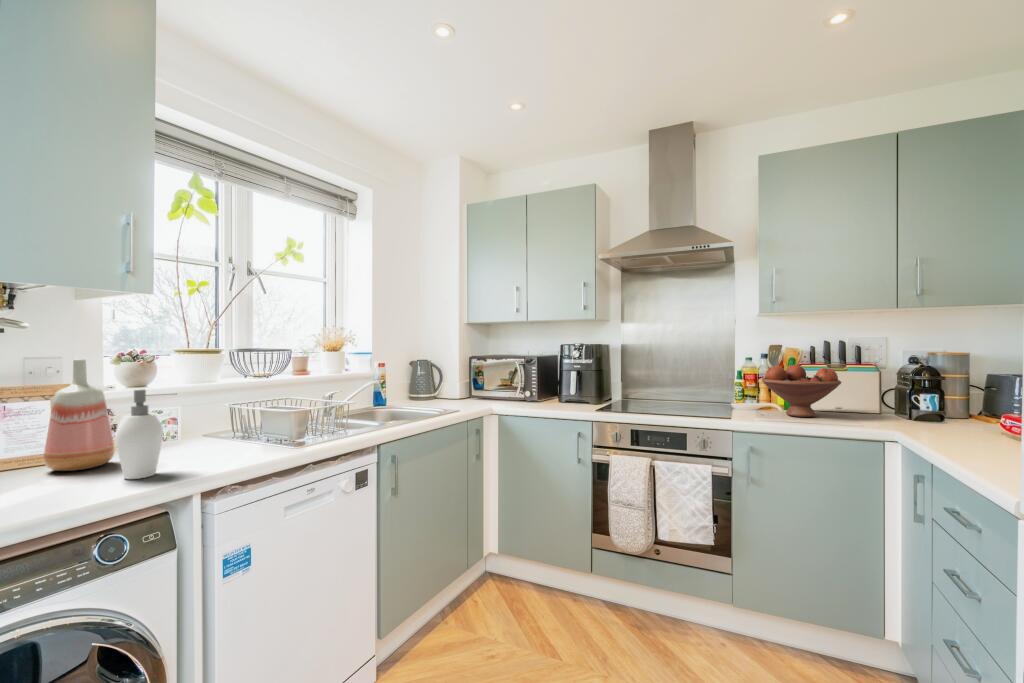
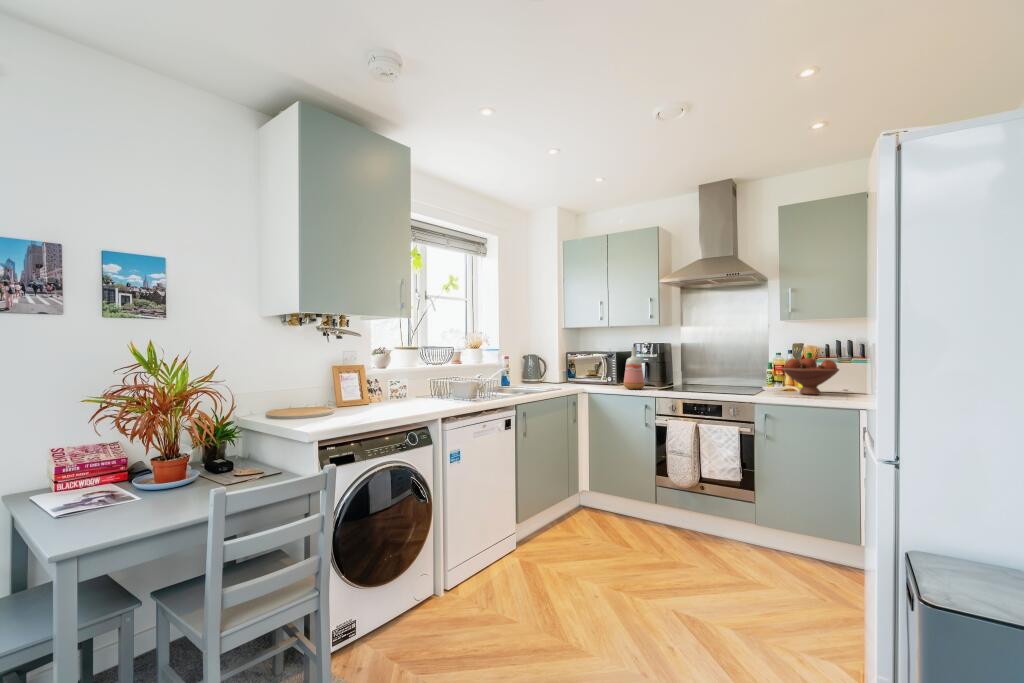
vase: present [44,359,115,471] -> present [624,347,645,389]
soap dispenser: present [115,389,177,479] -> none [401,366,426,411]

